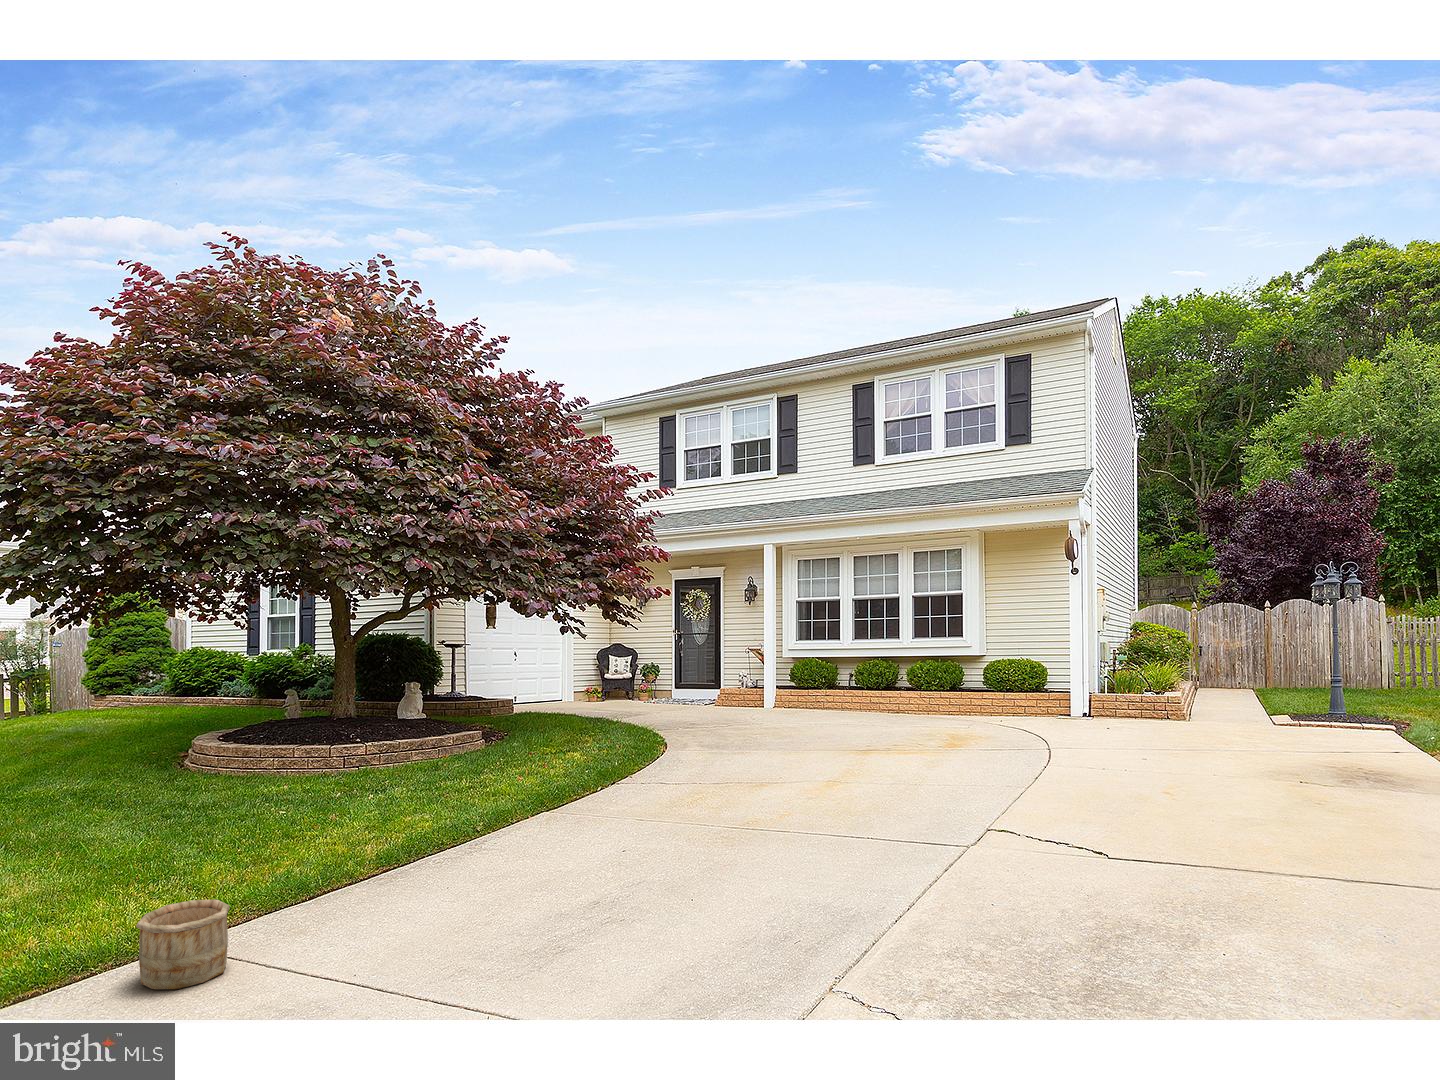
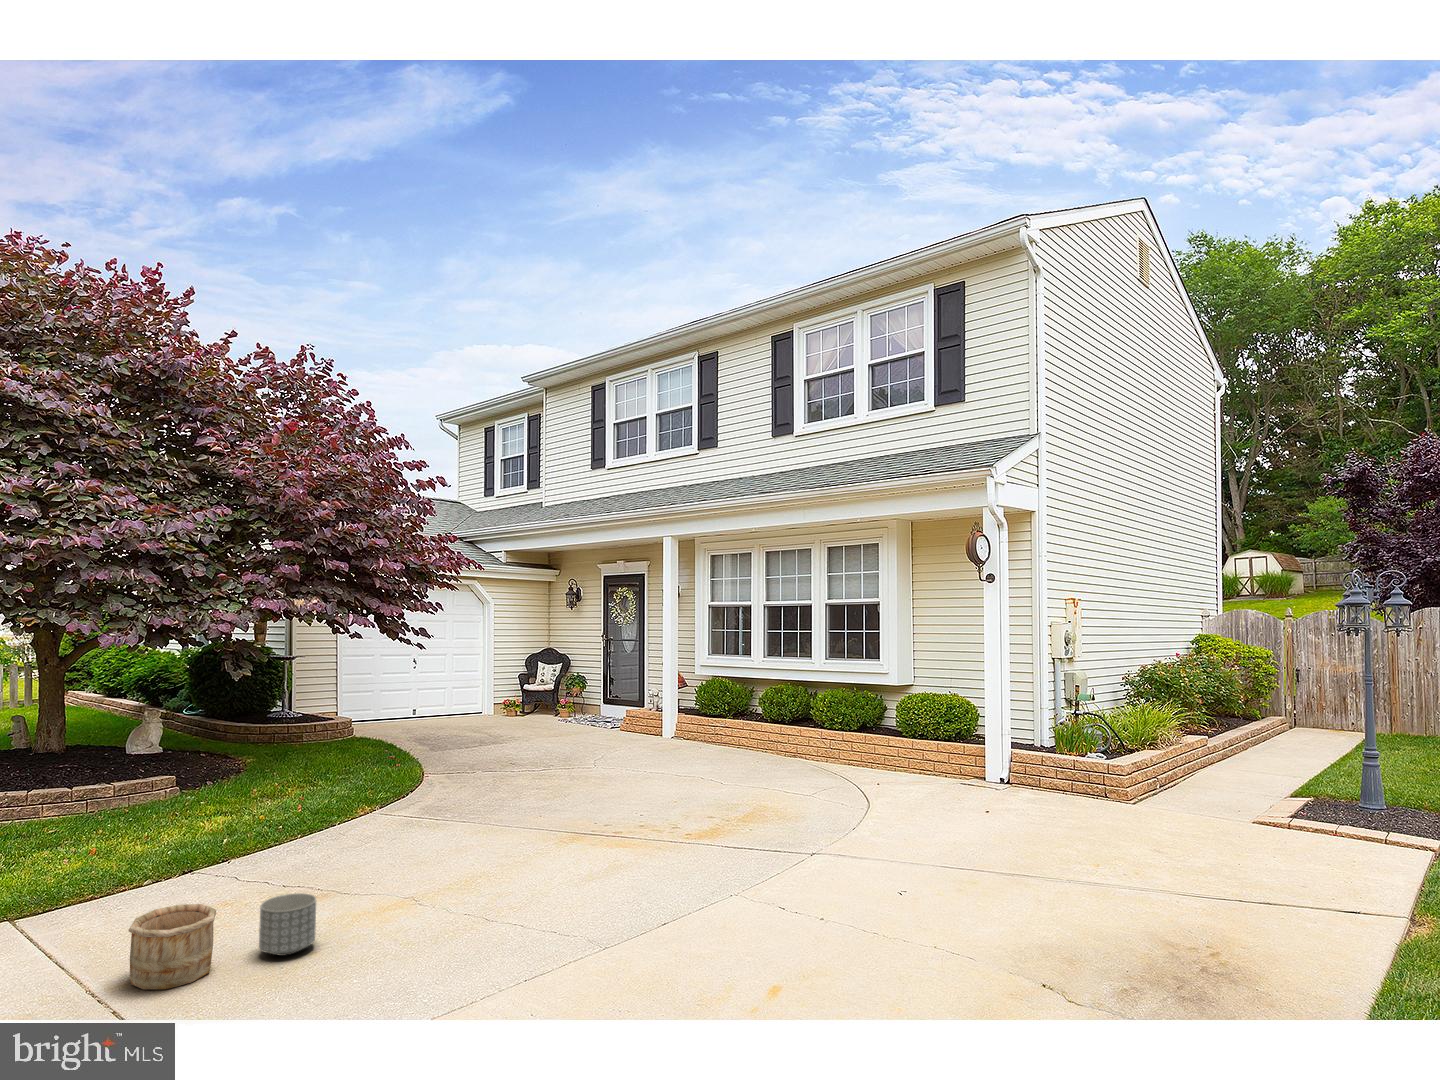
planter: none [277,889,337,956] -> present [259,893,316,956]

